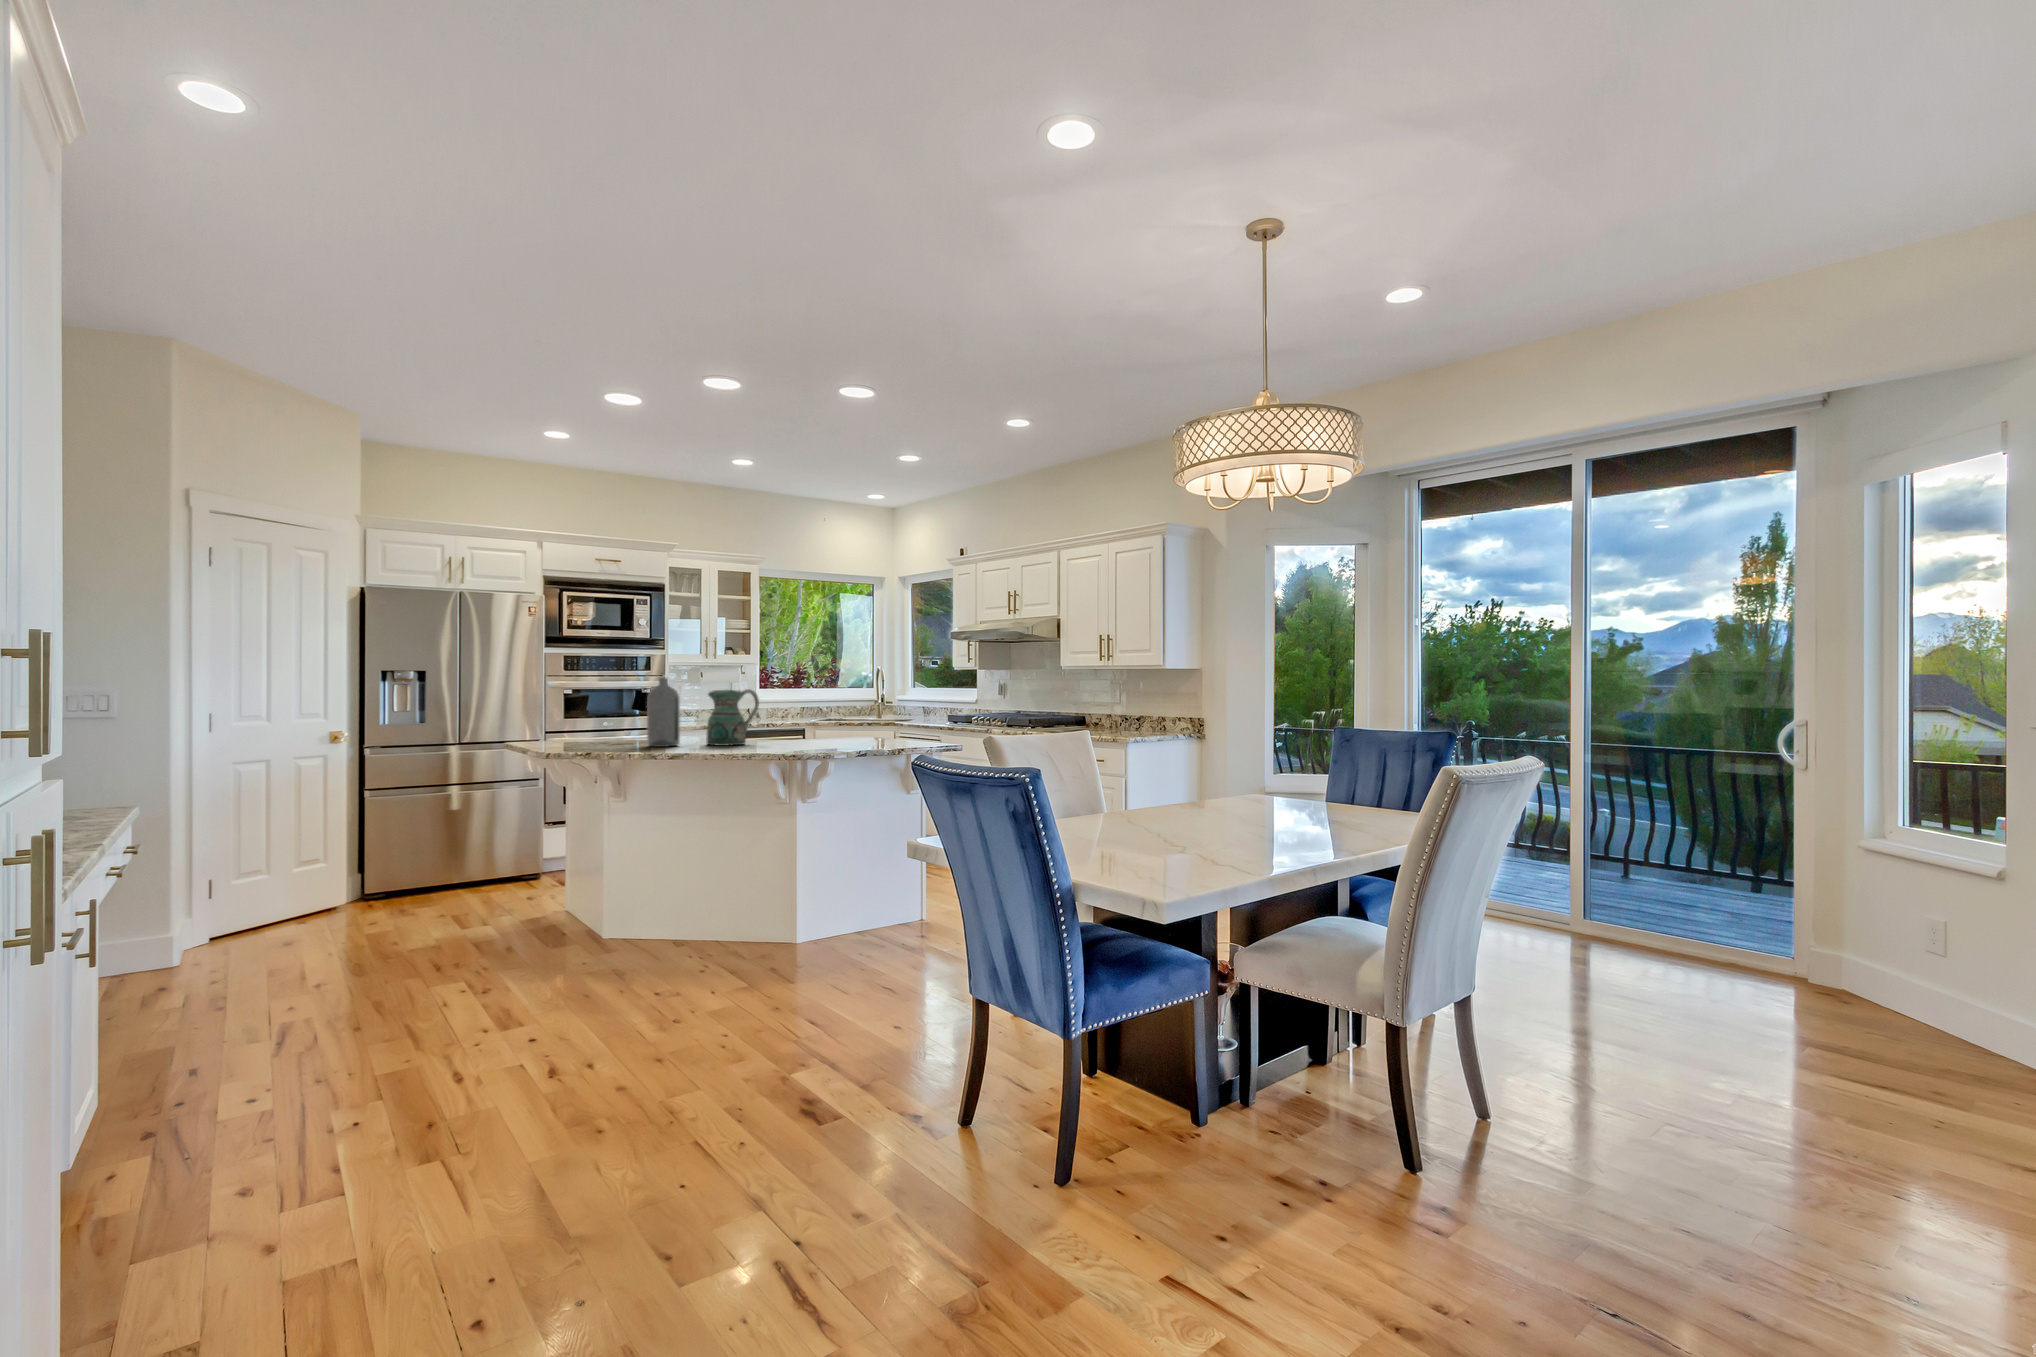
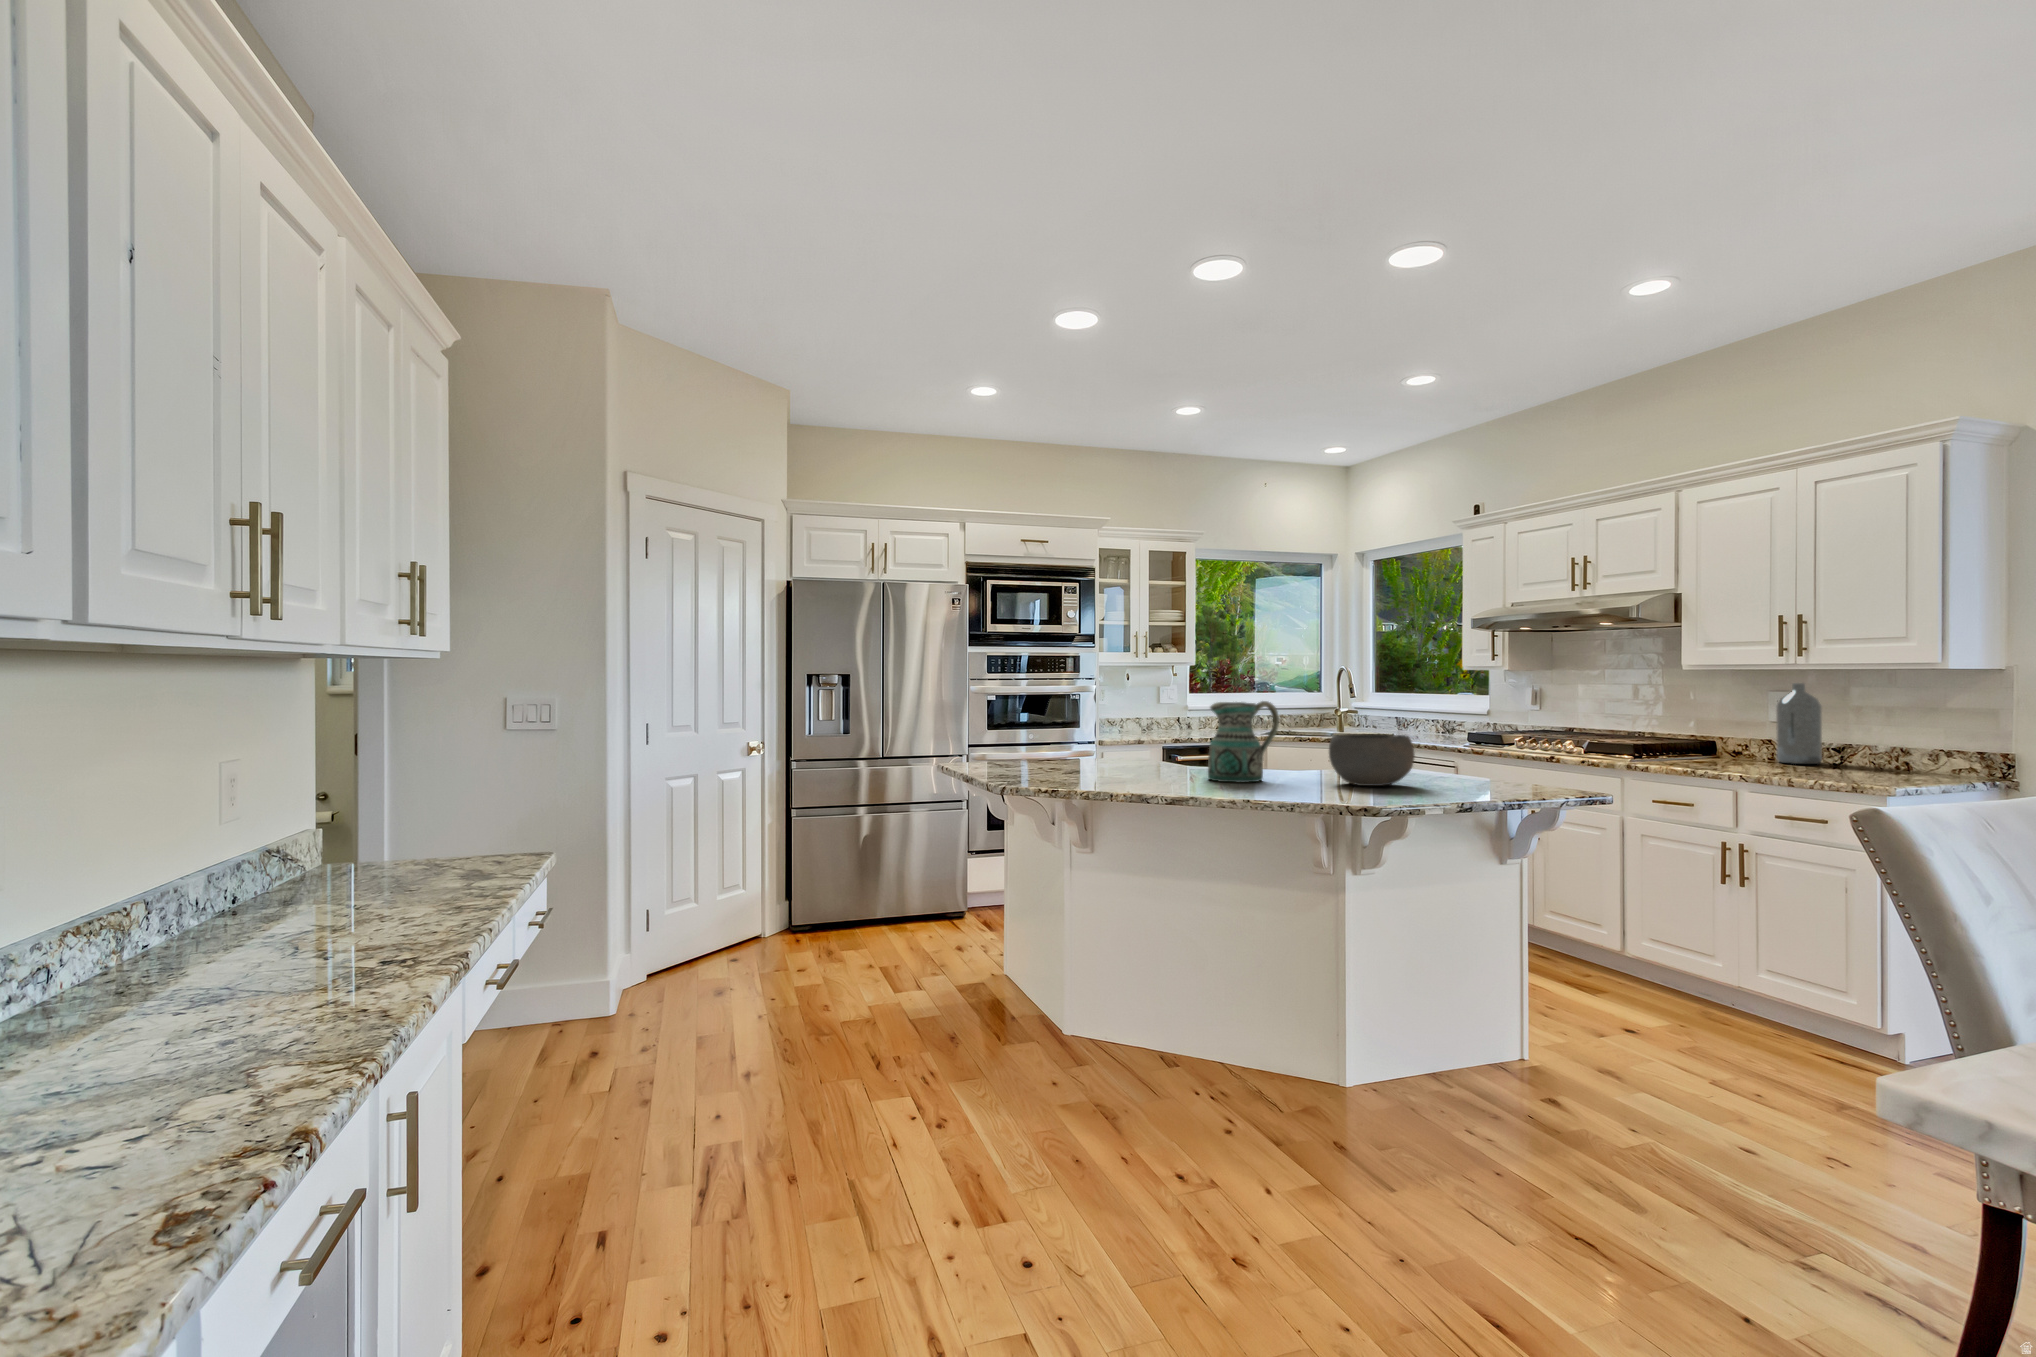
bottle: present [647,678,680,747] -> present [1776,683,1822,764]
bowl: none [789,711,845,745] -> present [1329,734,1415,786]

